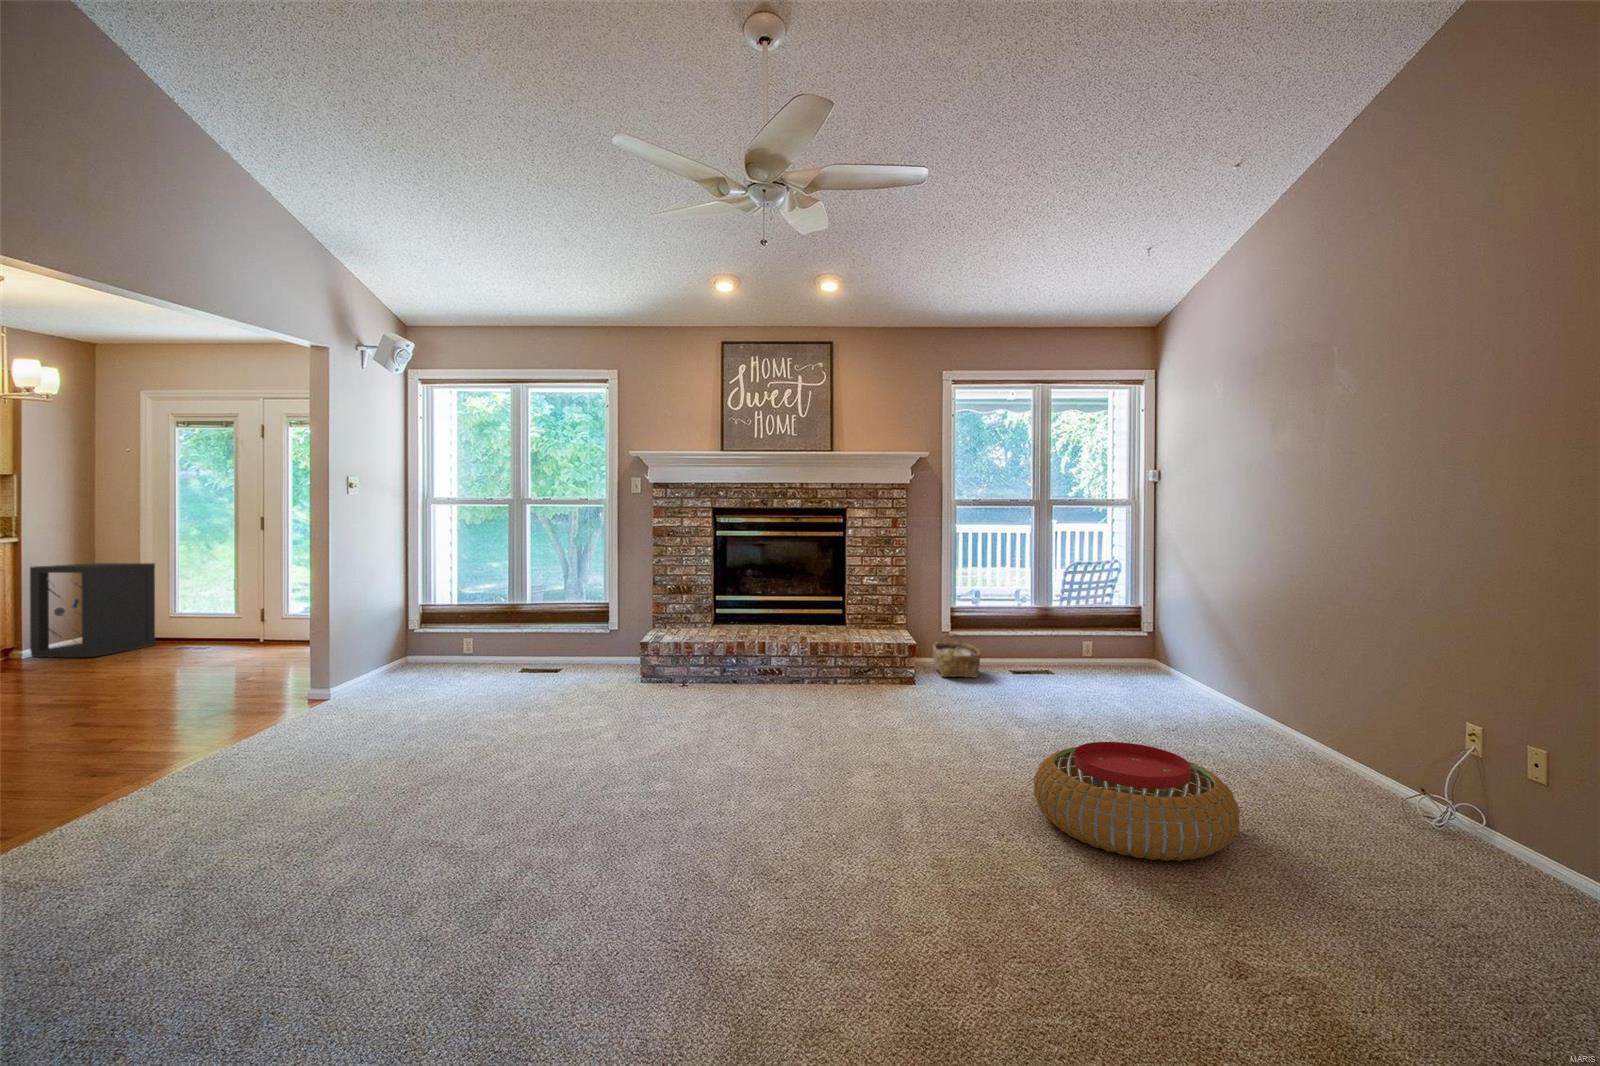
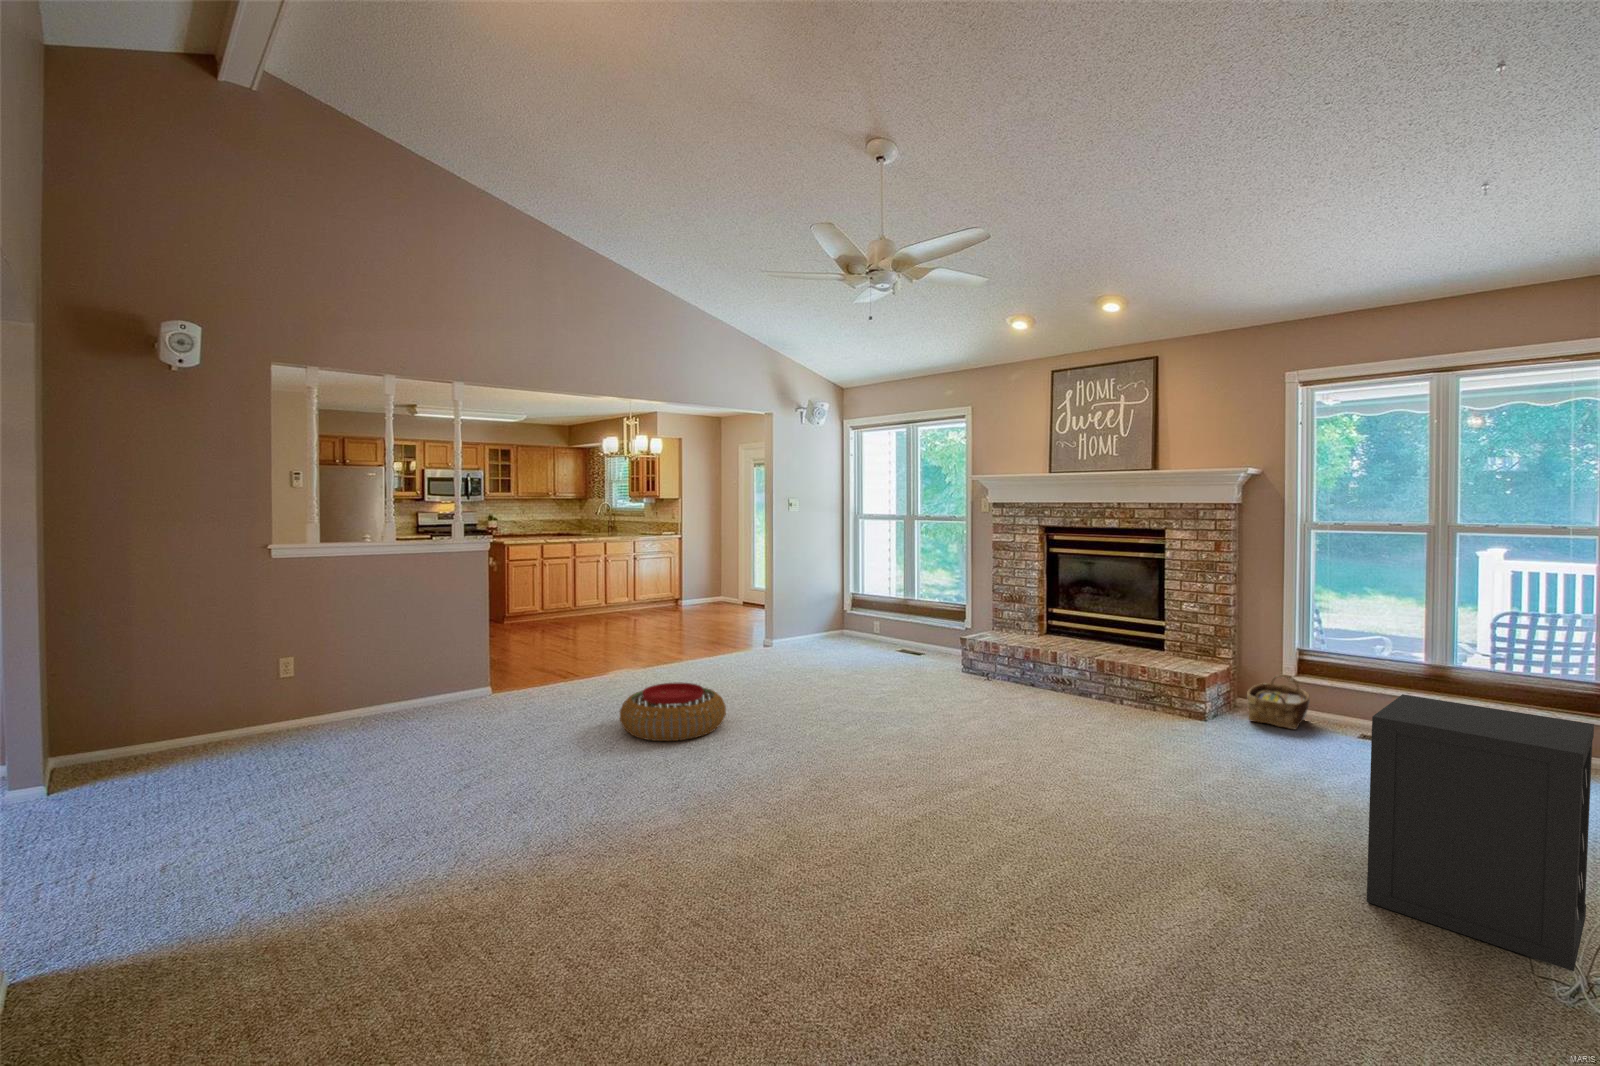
storage cabinet: present [30,563,156,657] -> present [1367,694,1594,971]
pouf: present [1034,742,1240,861] -> present [620,683,726,741]

